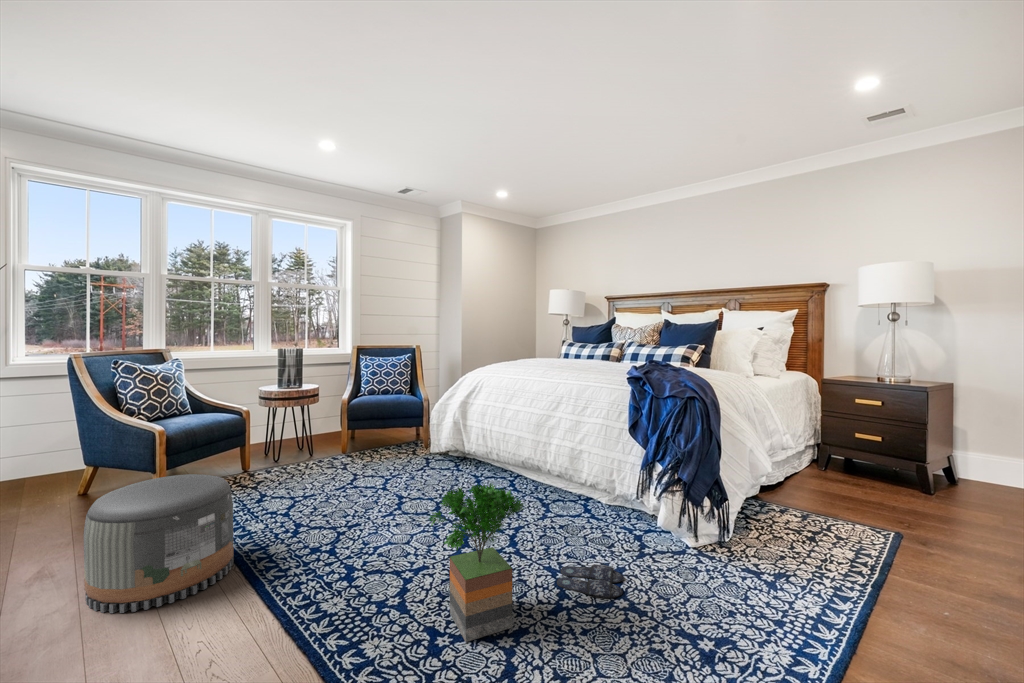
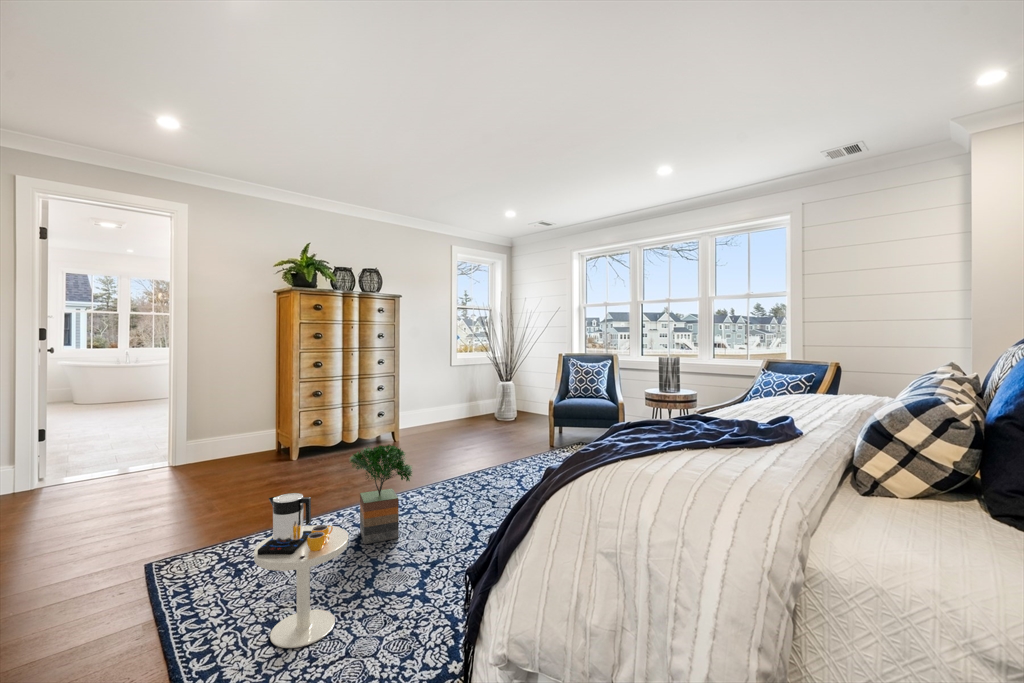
pouf: present [84,474,234,613] -> none [427,414,486,472]
side table: none [652,494,750,654] -> present [254,493,348,648]
slippers: present [557,564,624,598] -> none [378,563,439,599]

